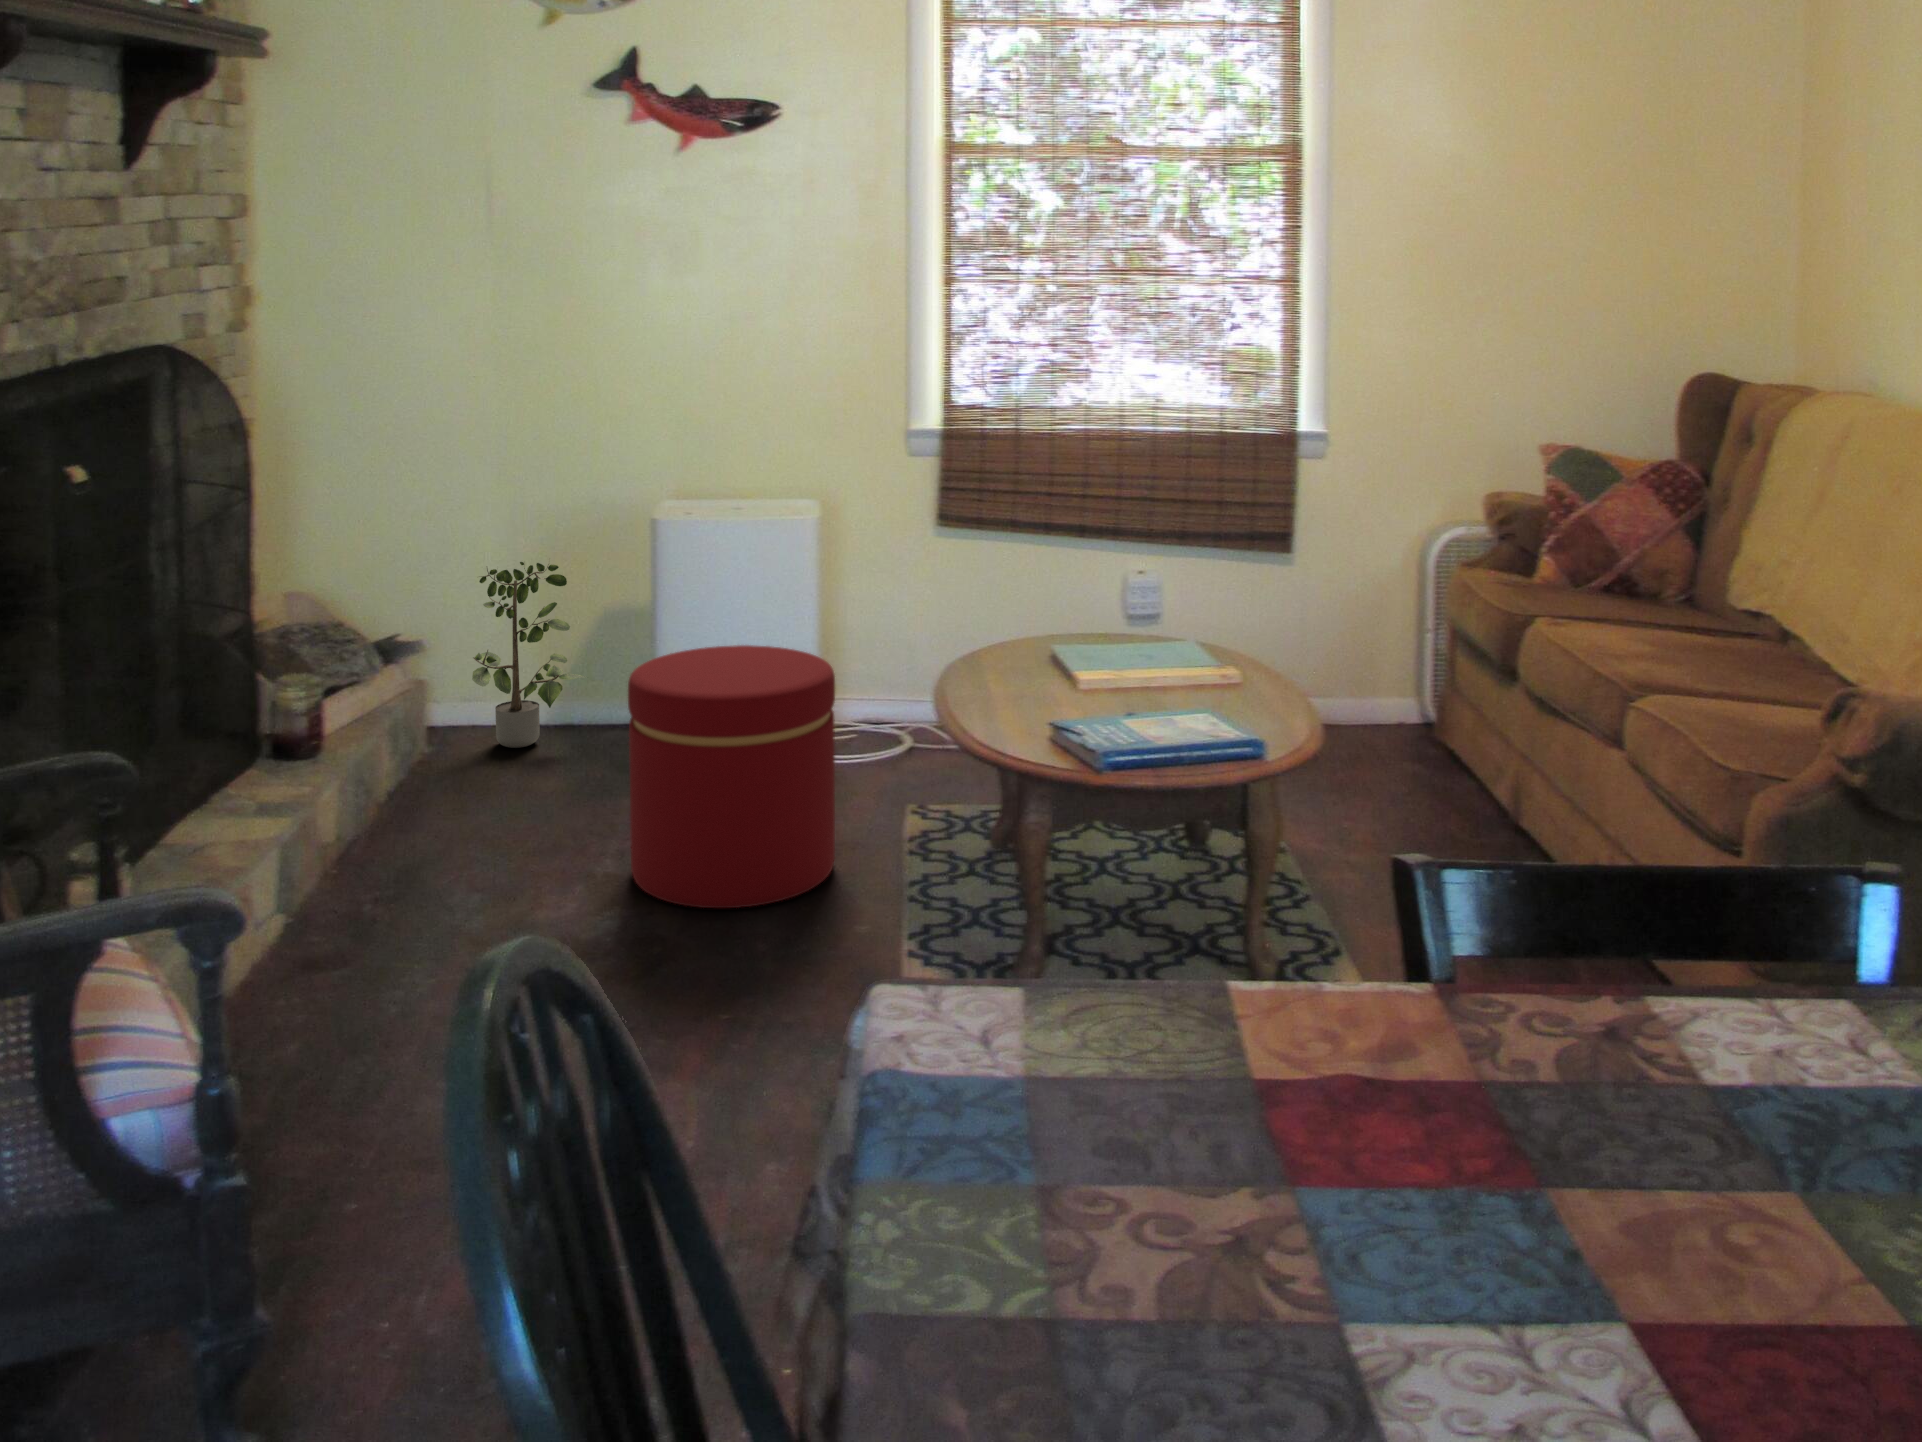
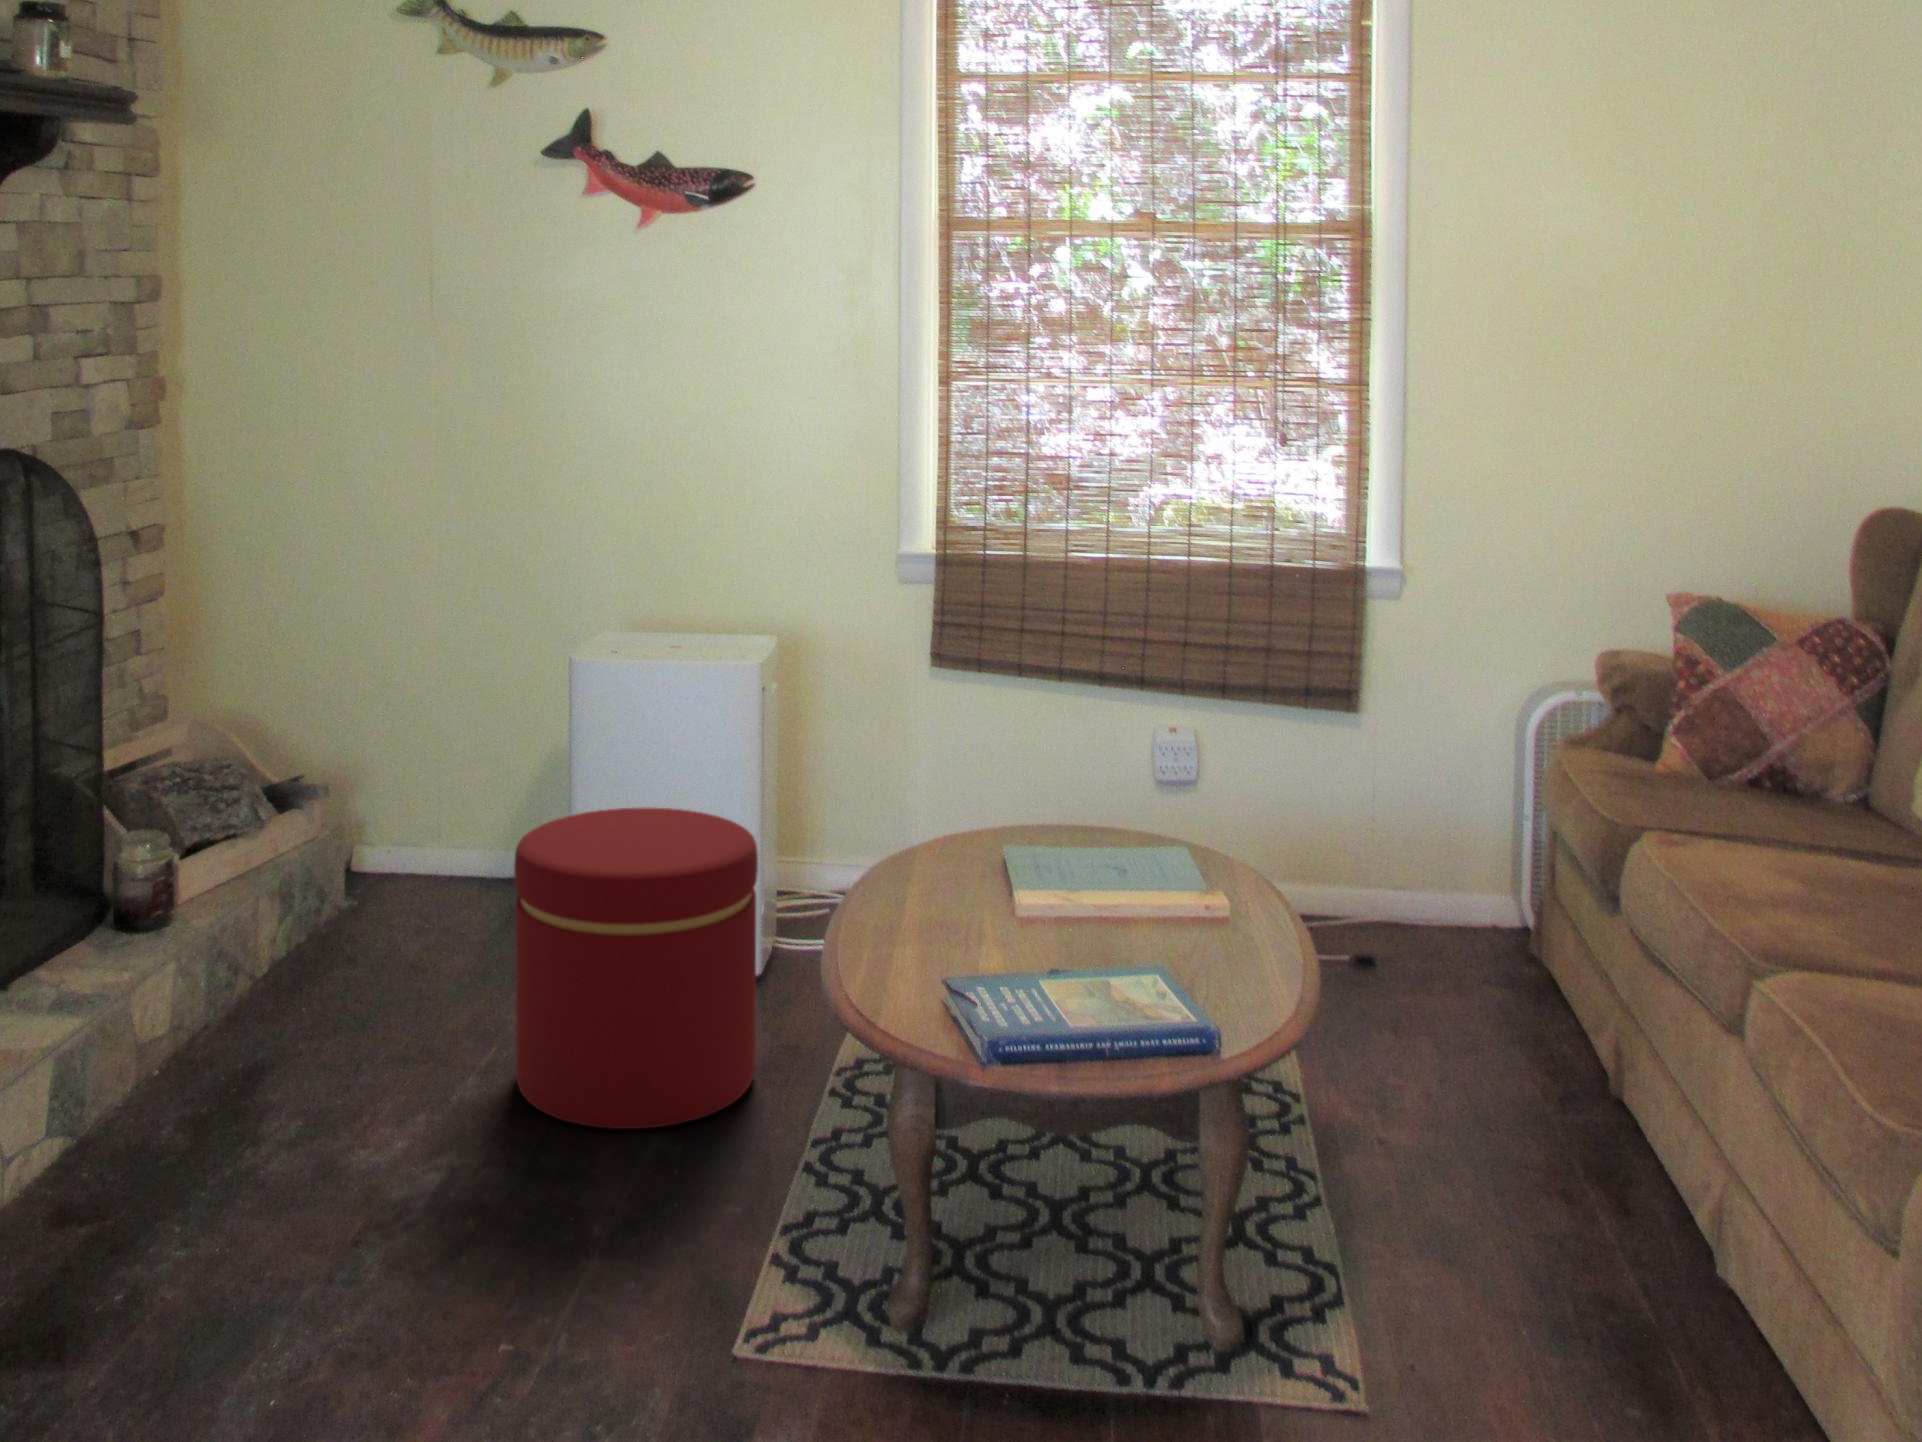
potted plant: present [472,562,585,748] -> none [392,688,523,904]

